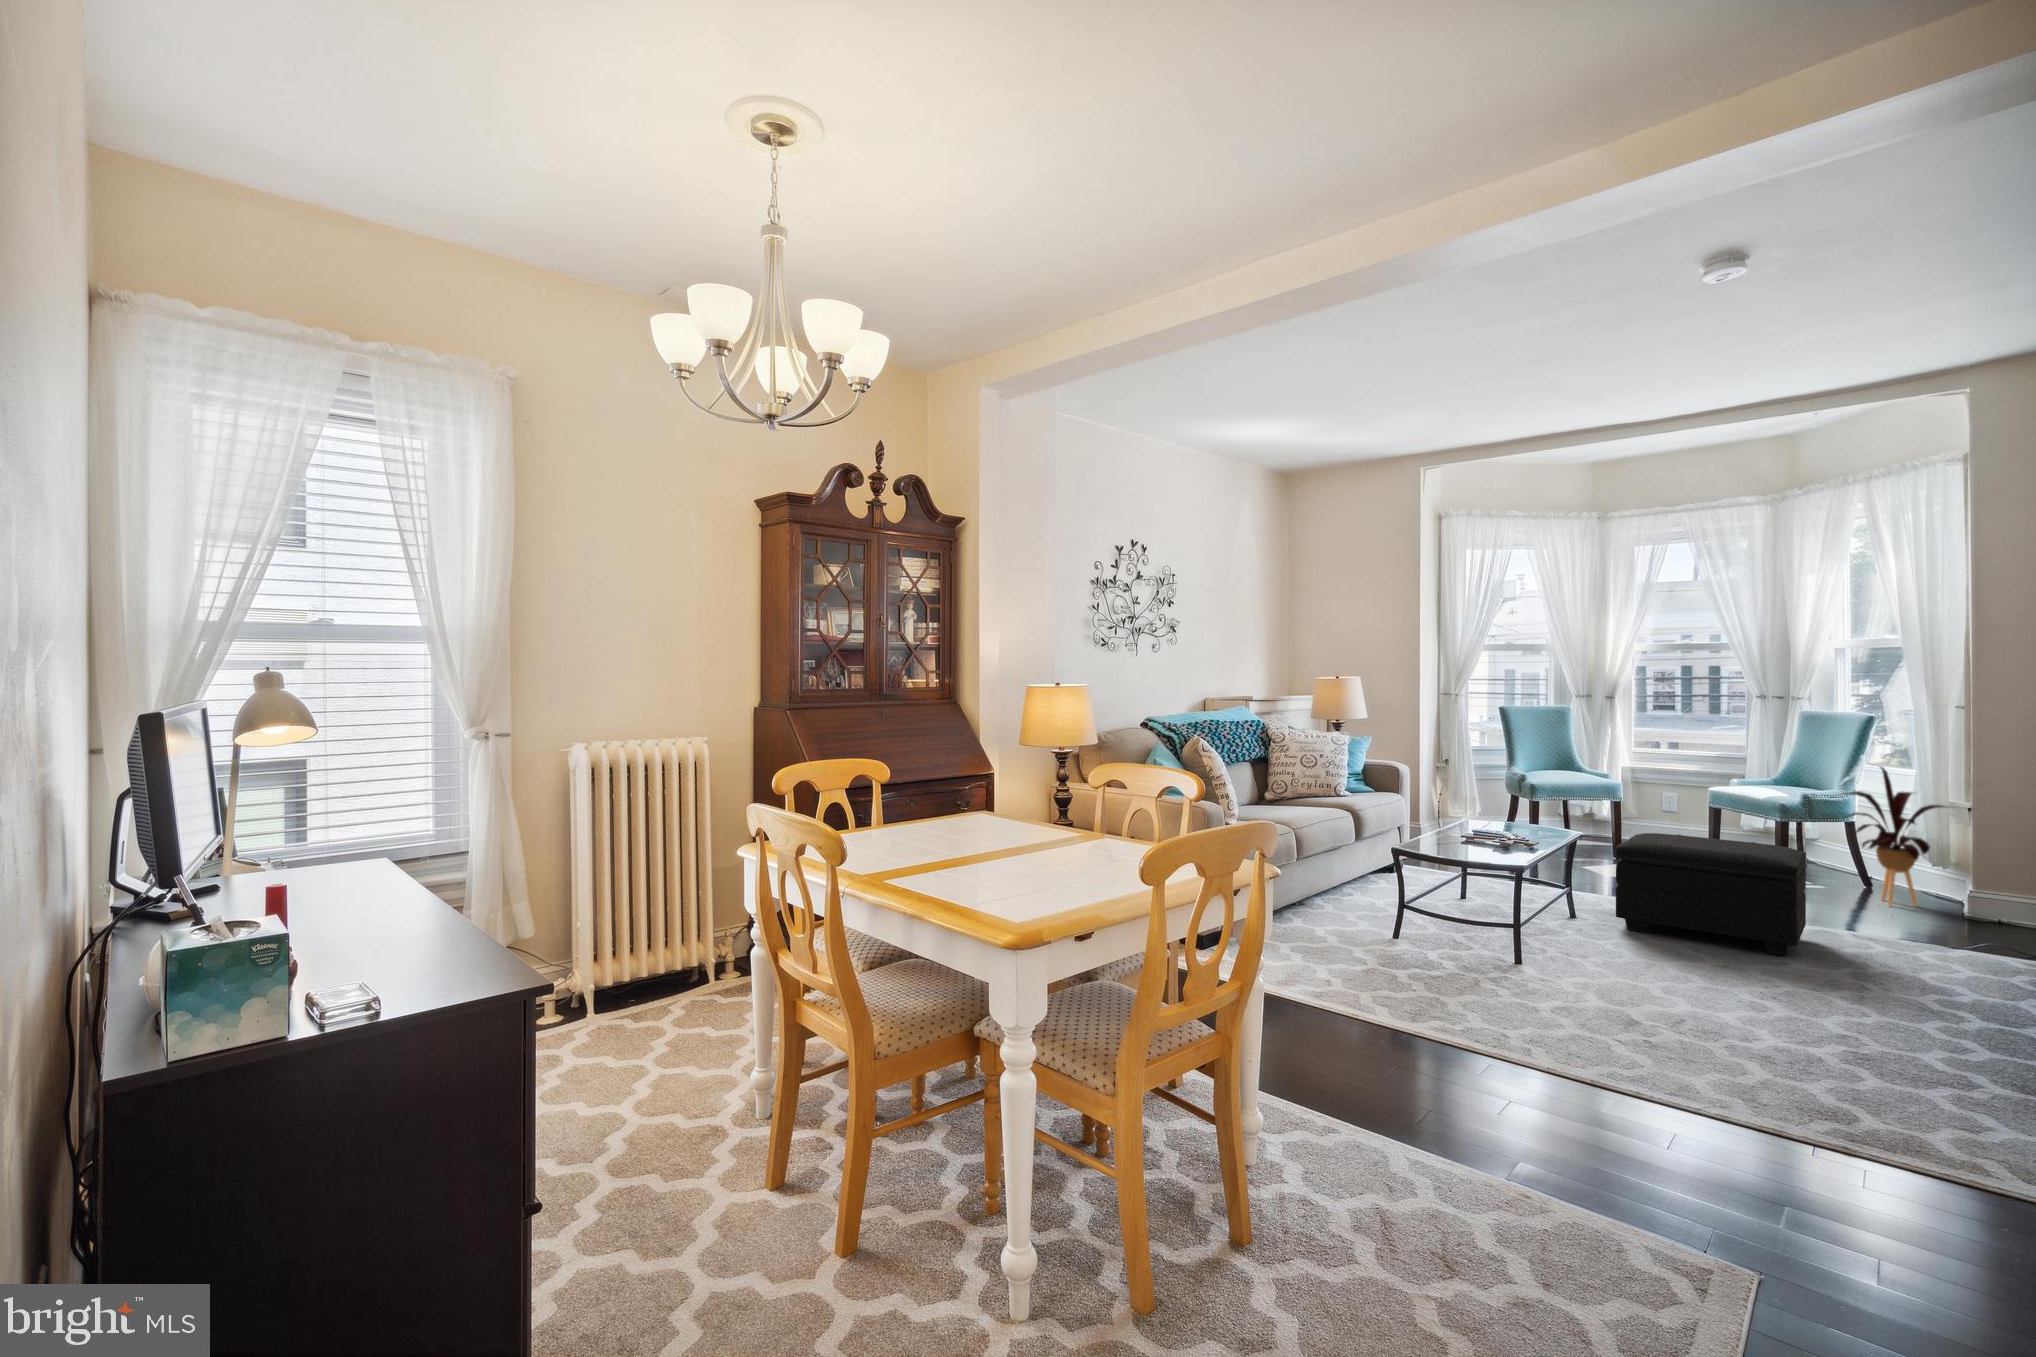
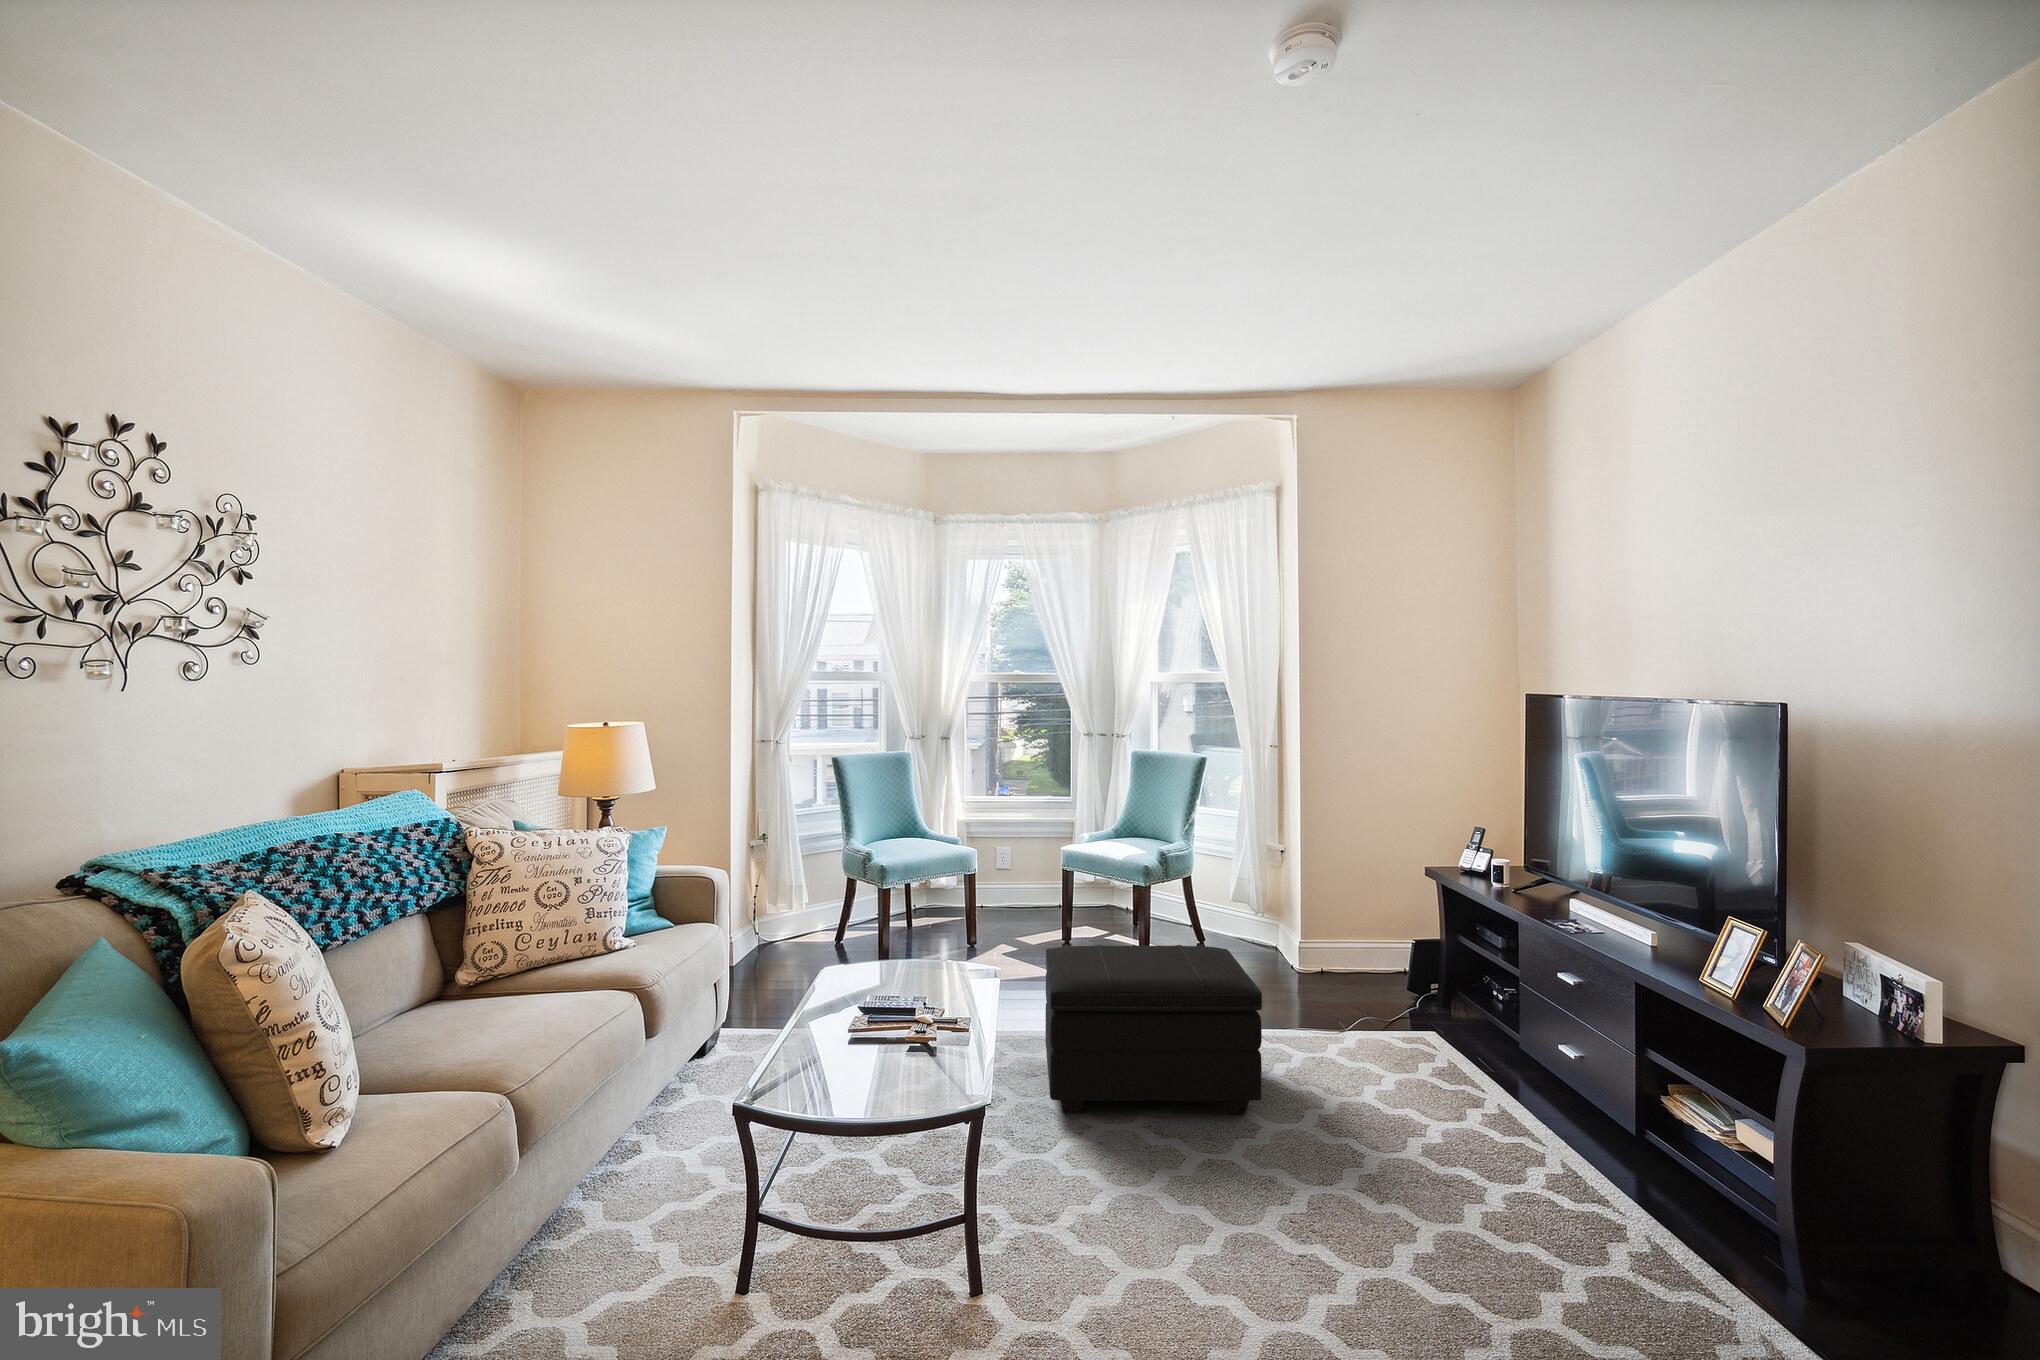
house plant: present [1846,767,1945,906] -> none [1182,815,1275,967]

